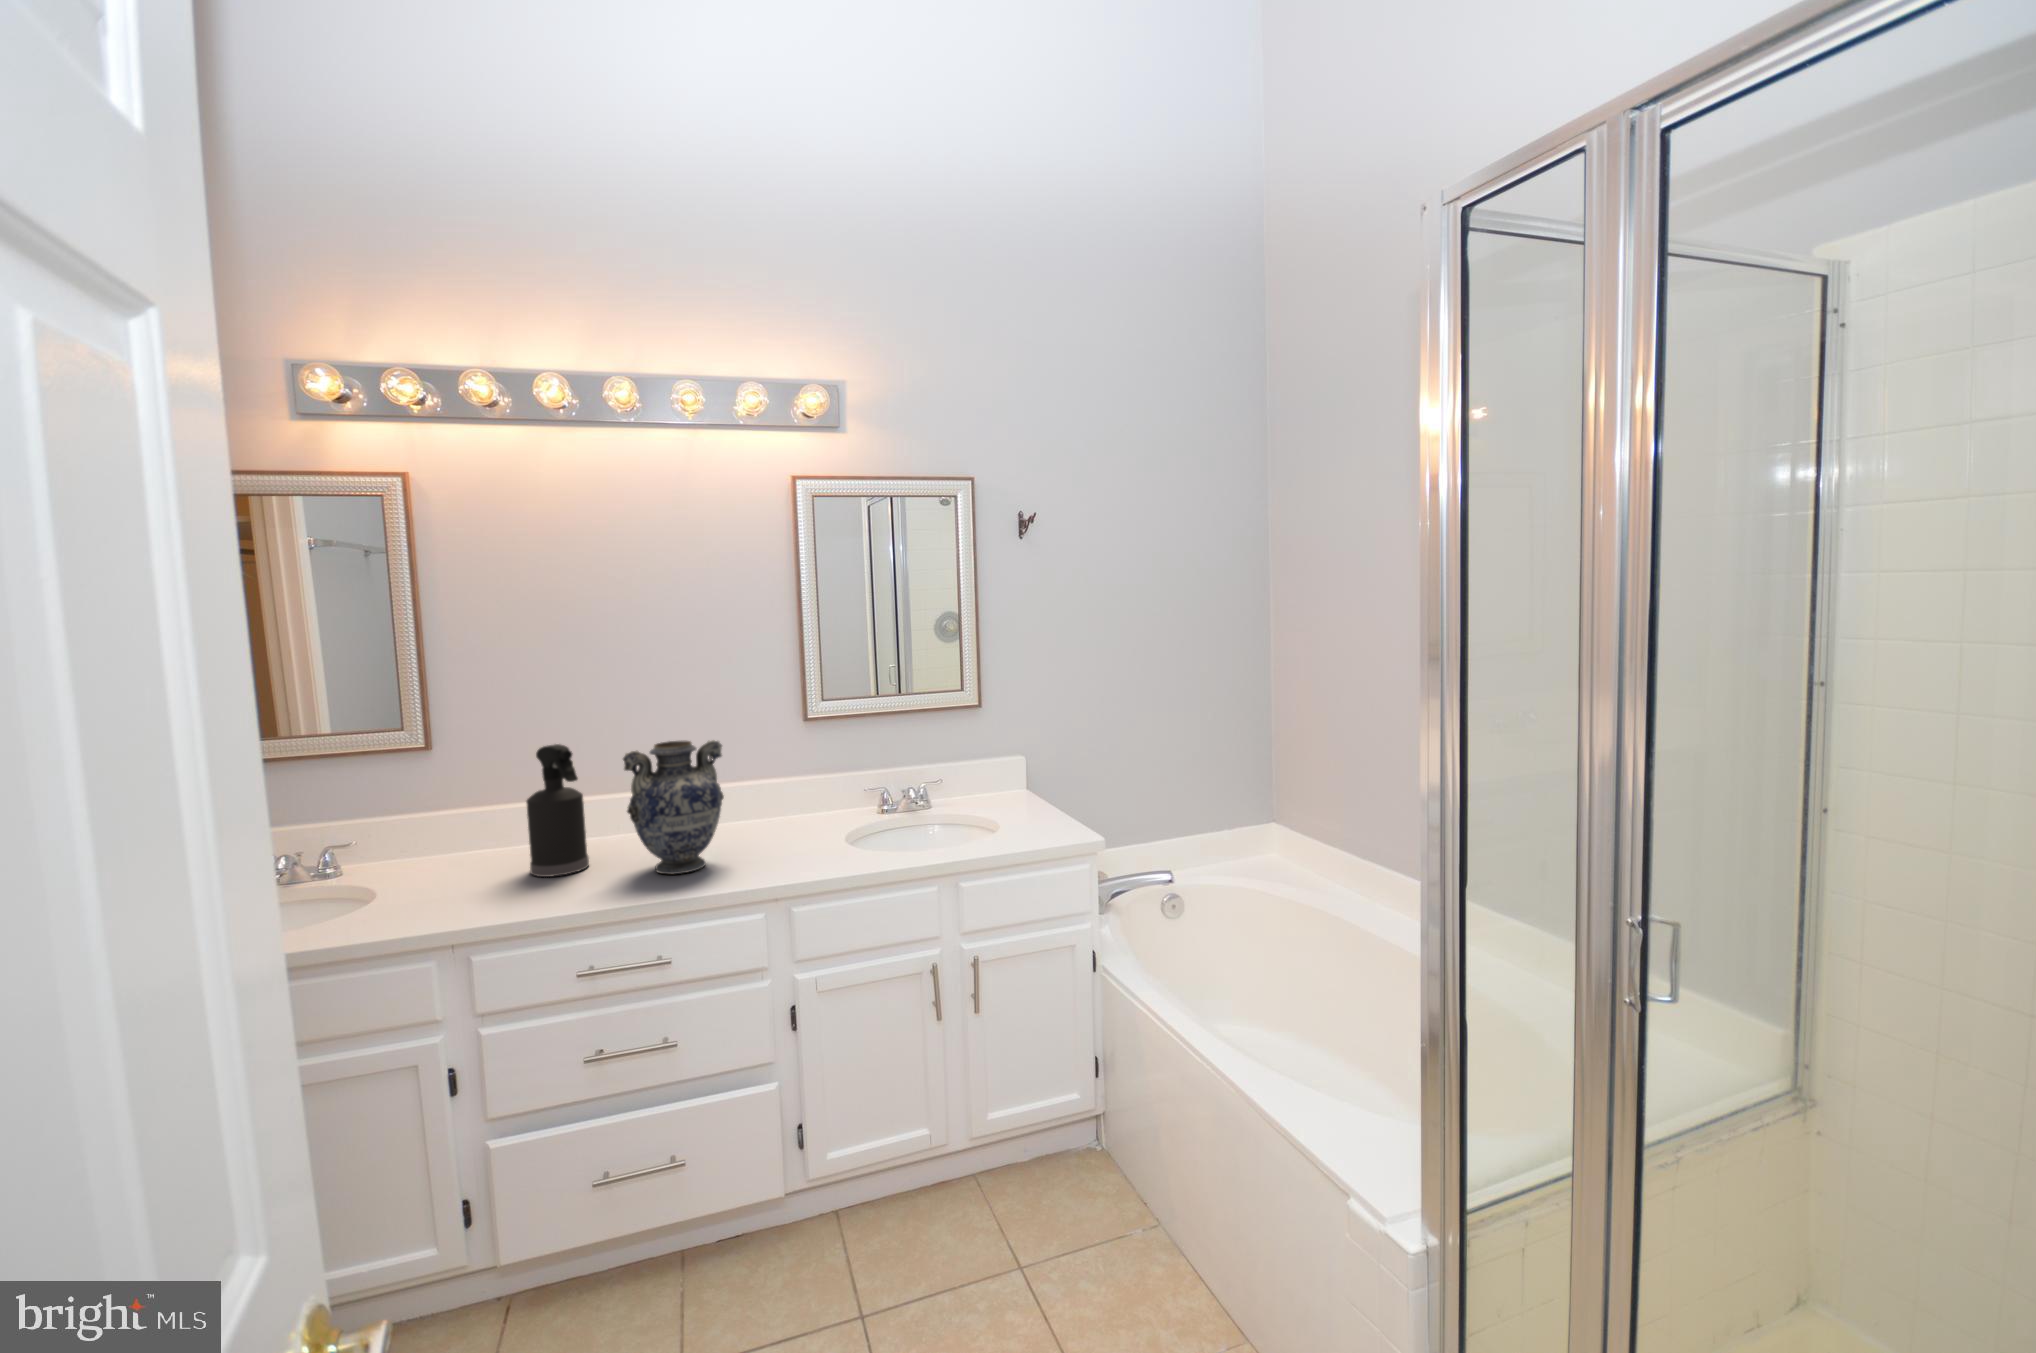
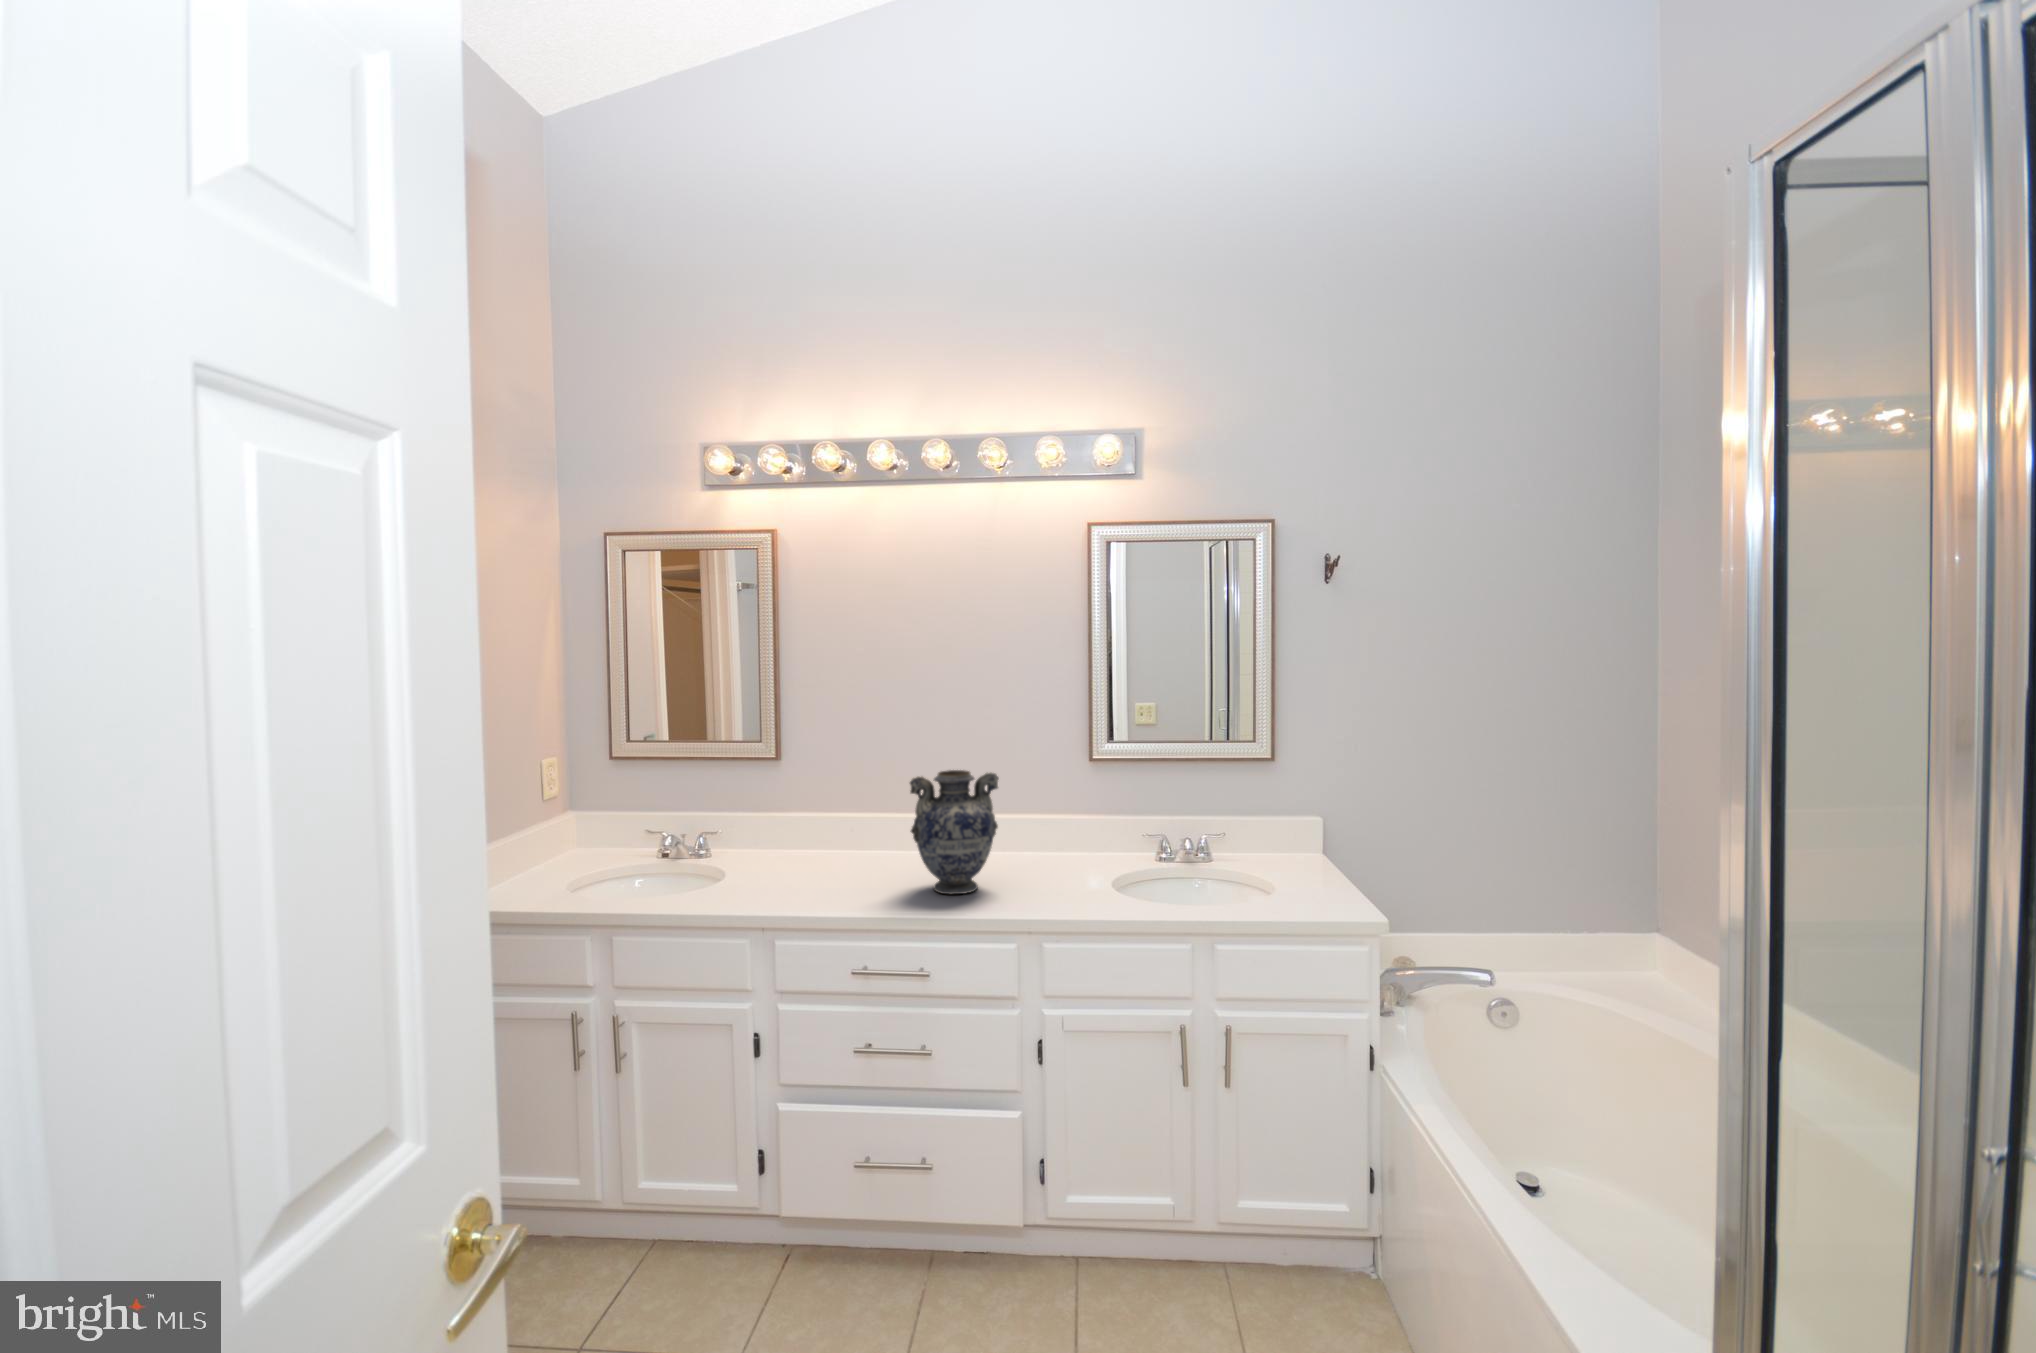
spray bottle: present [526,744,589,877] -> none [838,765,886,882]

